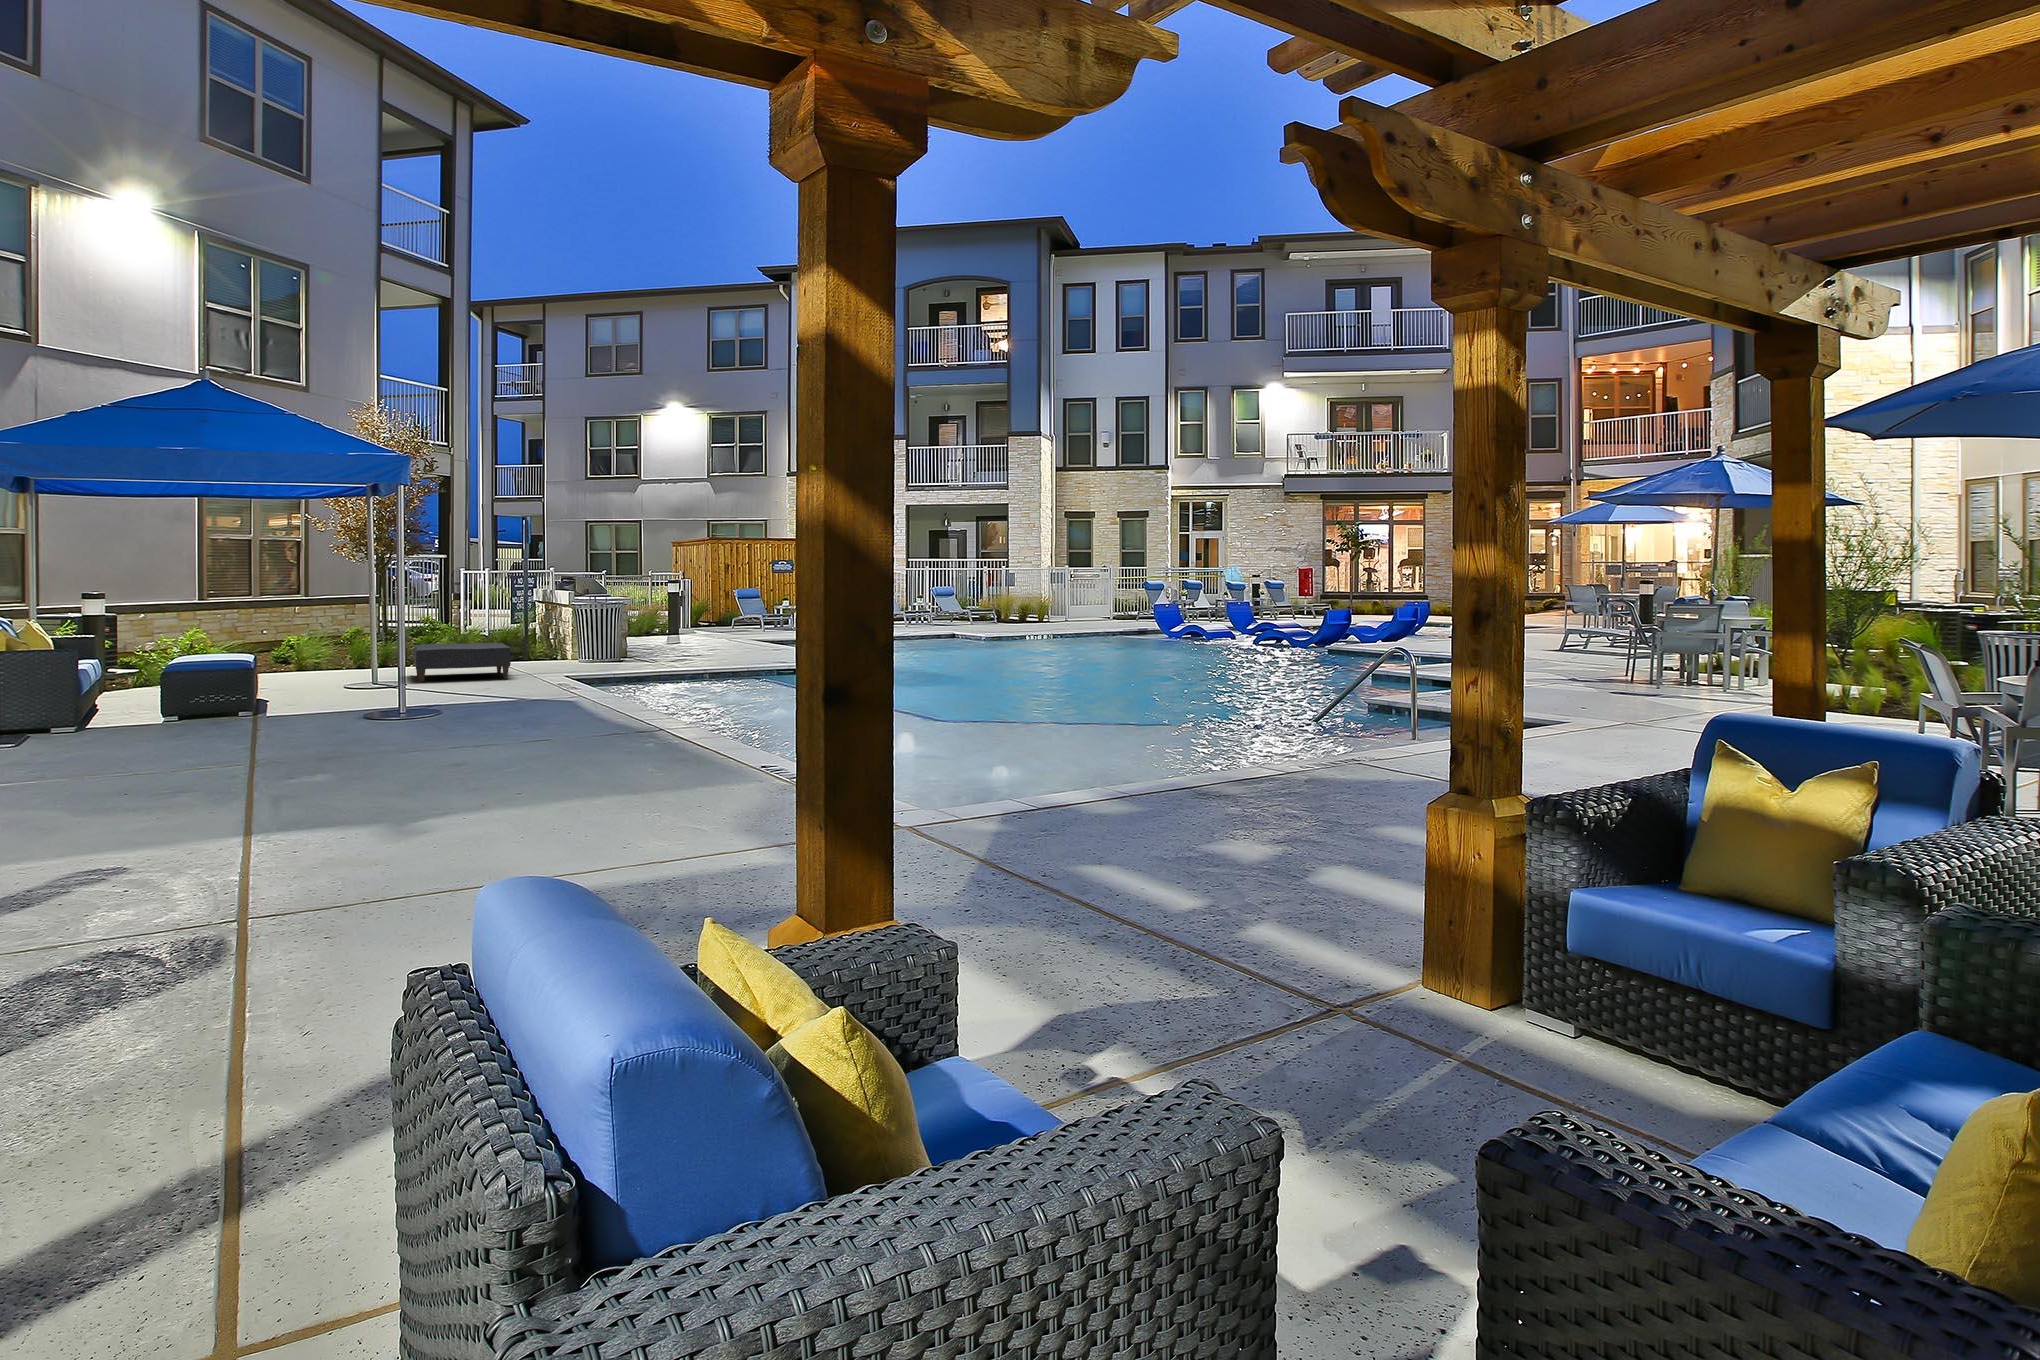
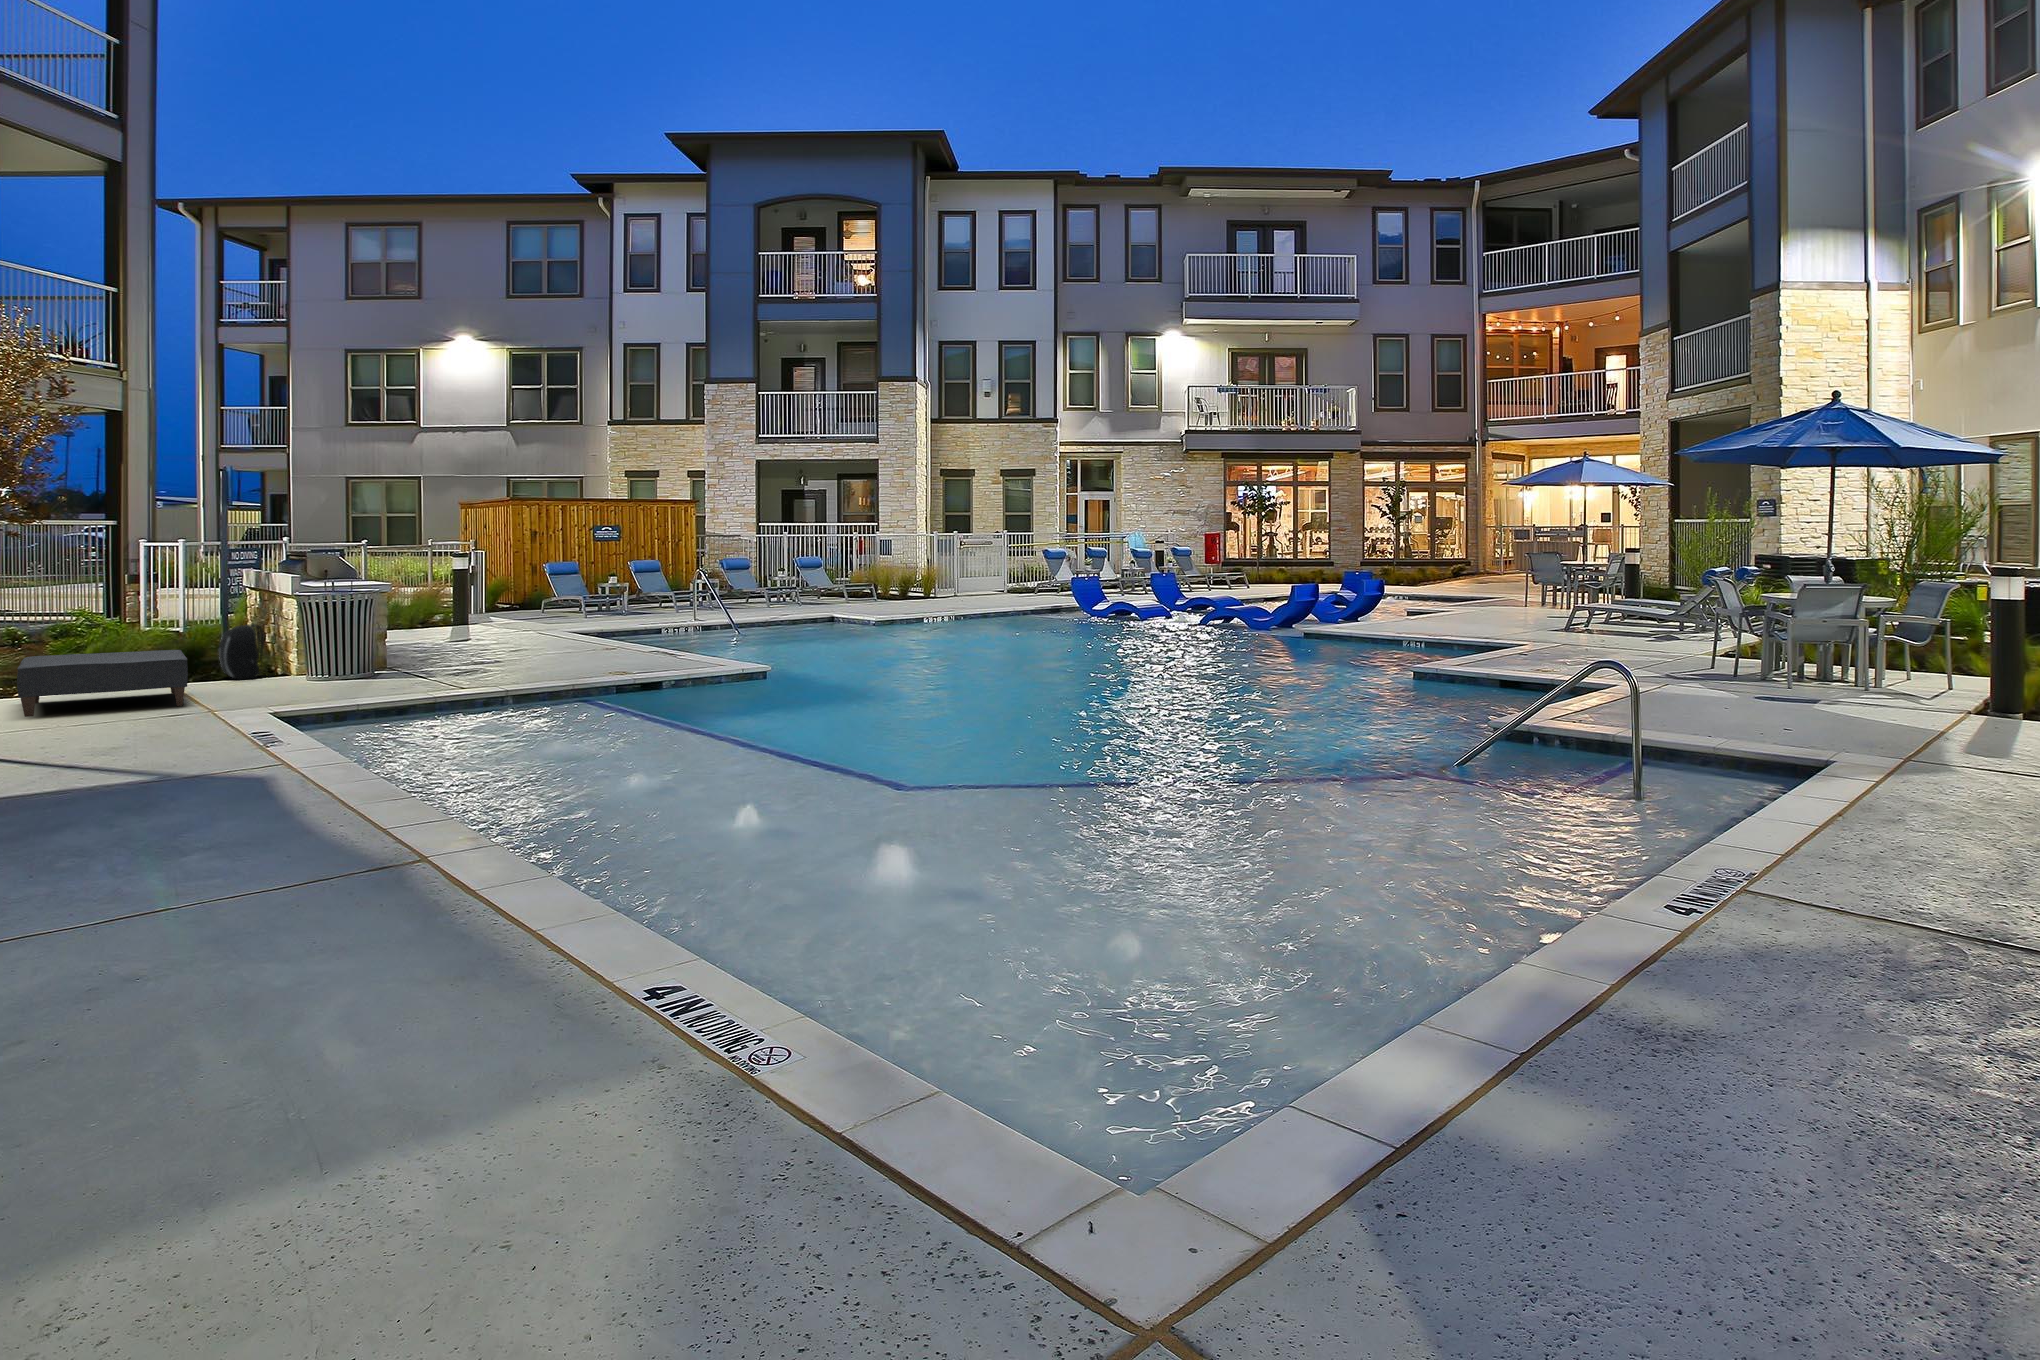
backpack: none [522,628,556,666] -> present [219,624,264,680]

